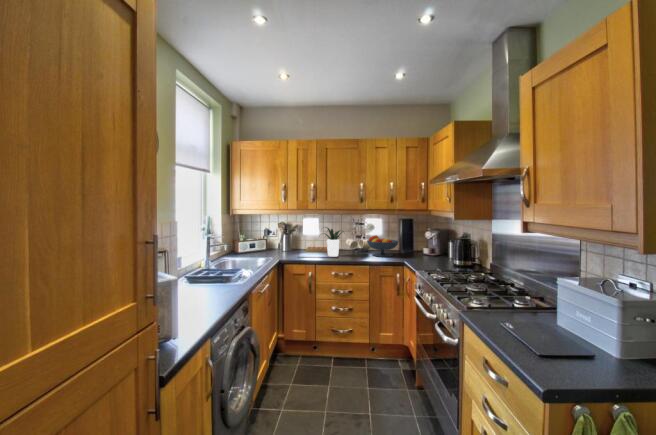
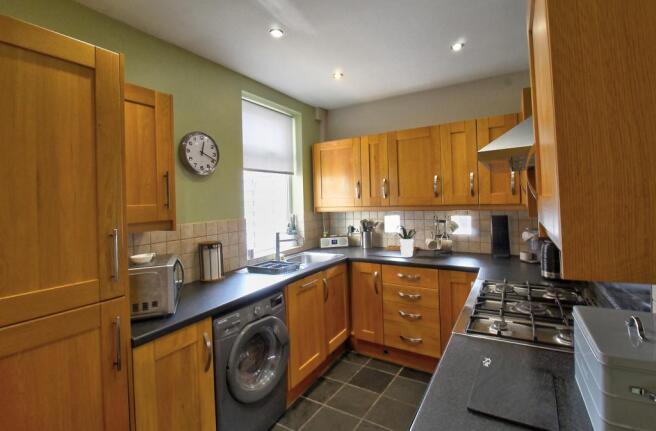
fruit bowl: present [367,235,399,257] -> none [444,235,484,261]

